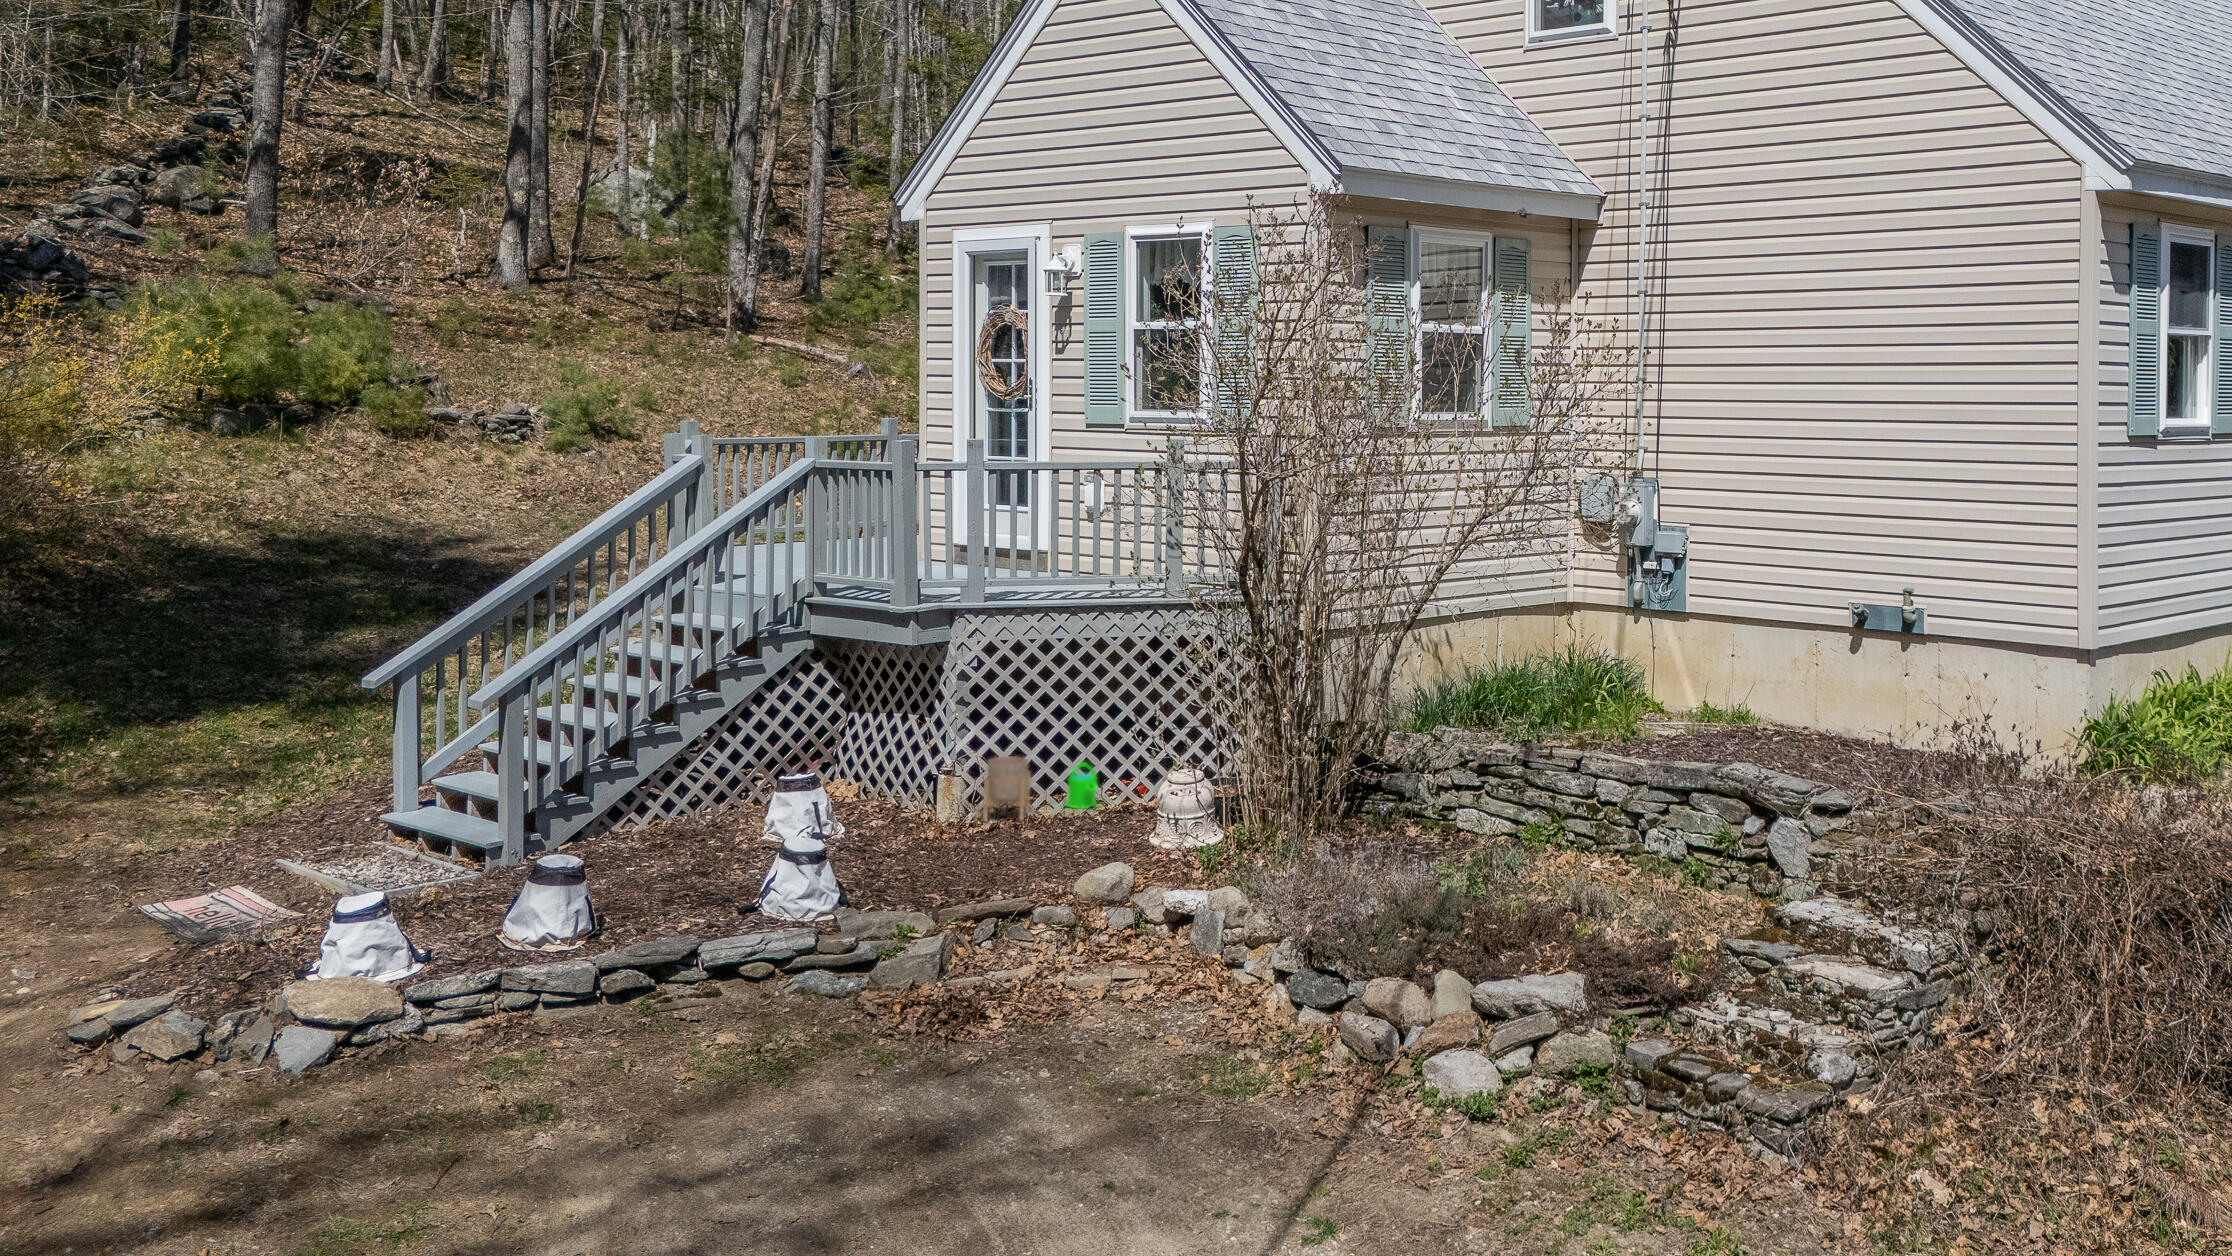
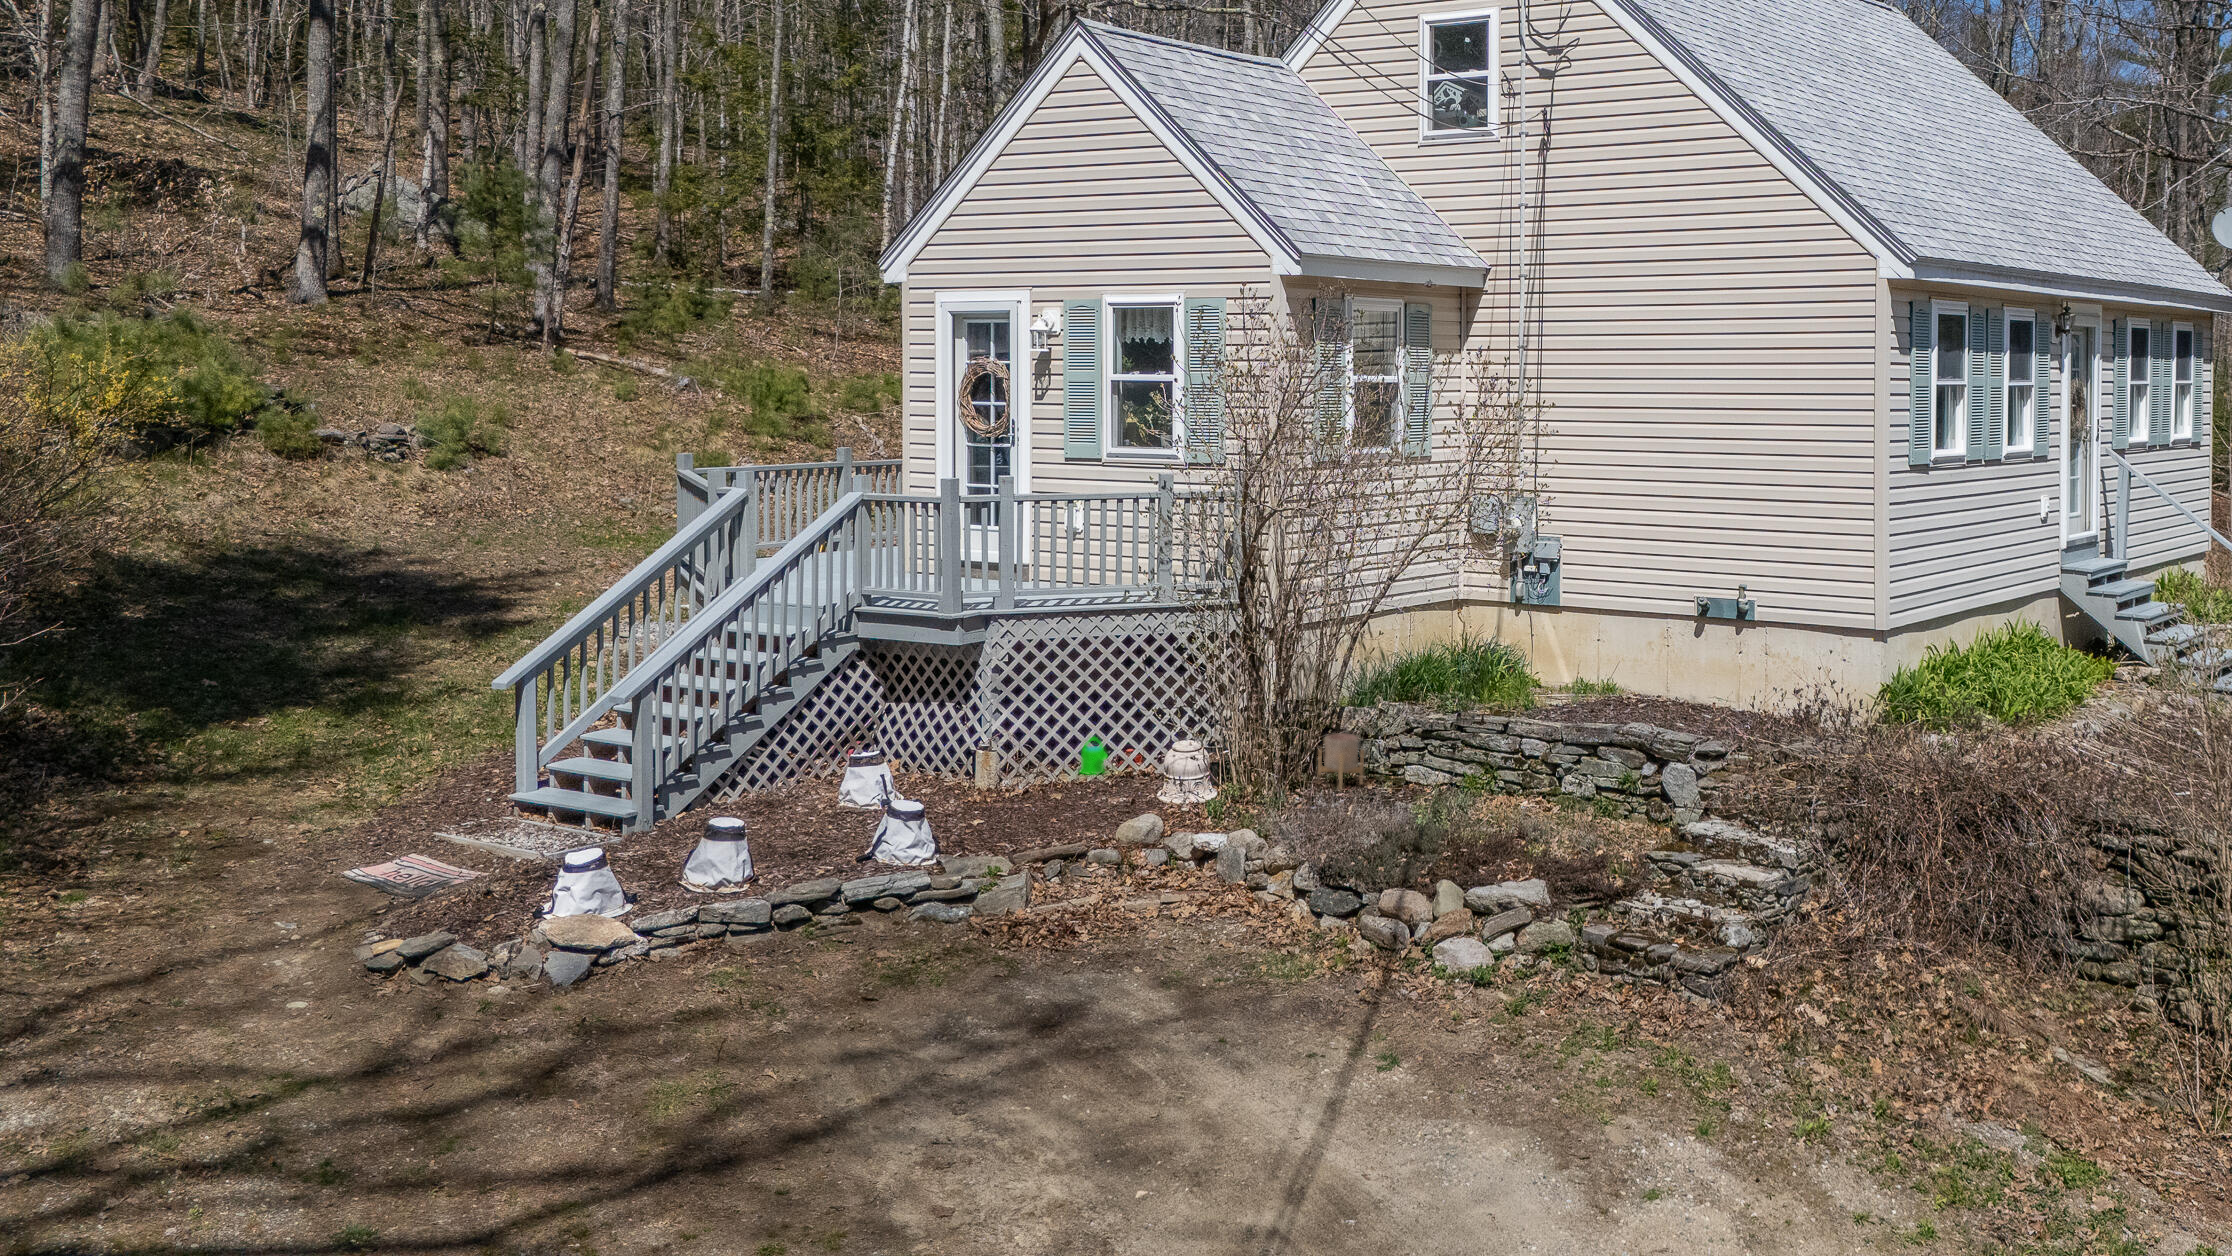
planter: present [983,756,1031,821] -> present [1317,733,1364,789]

